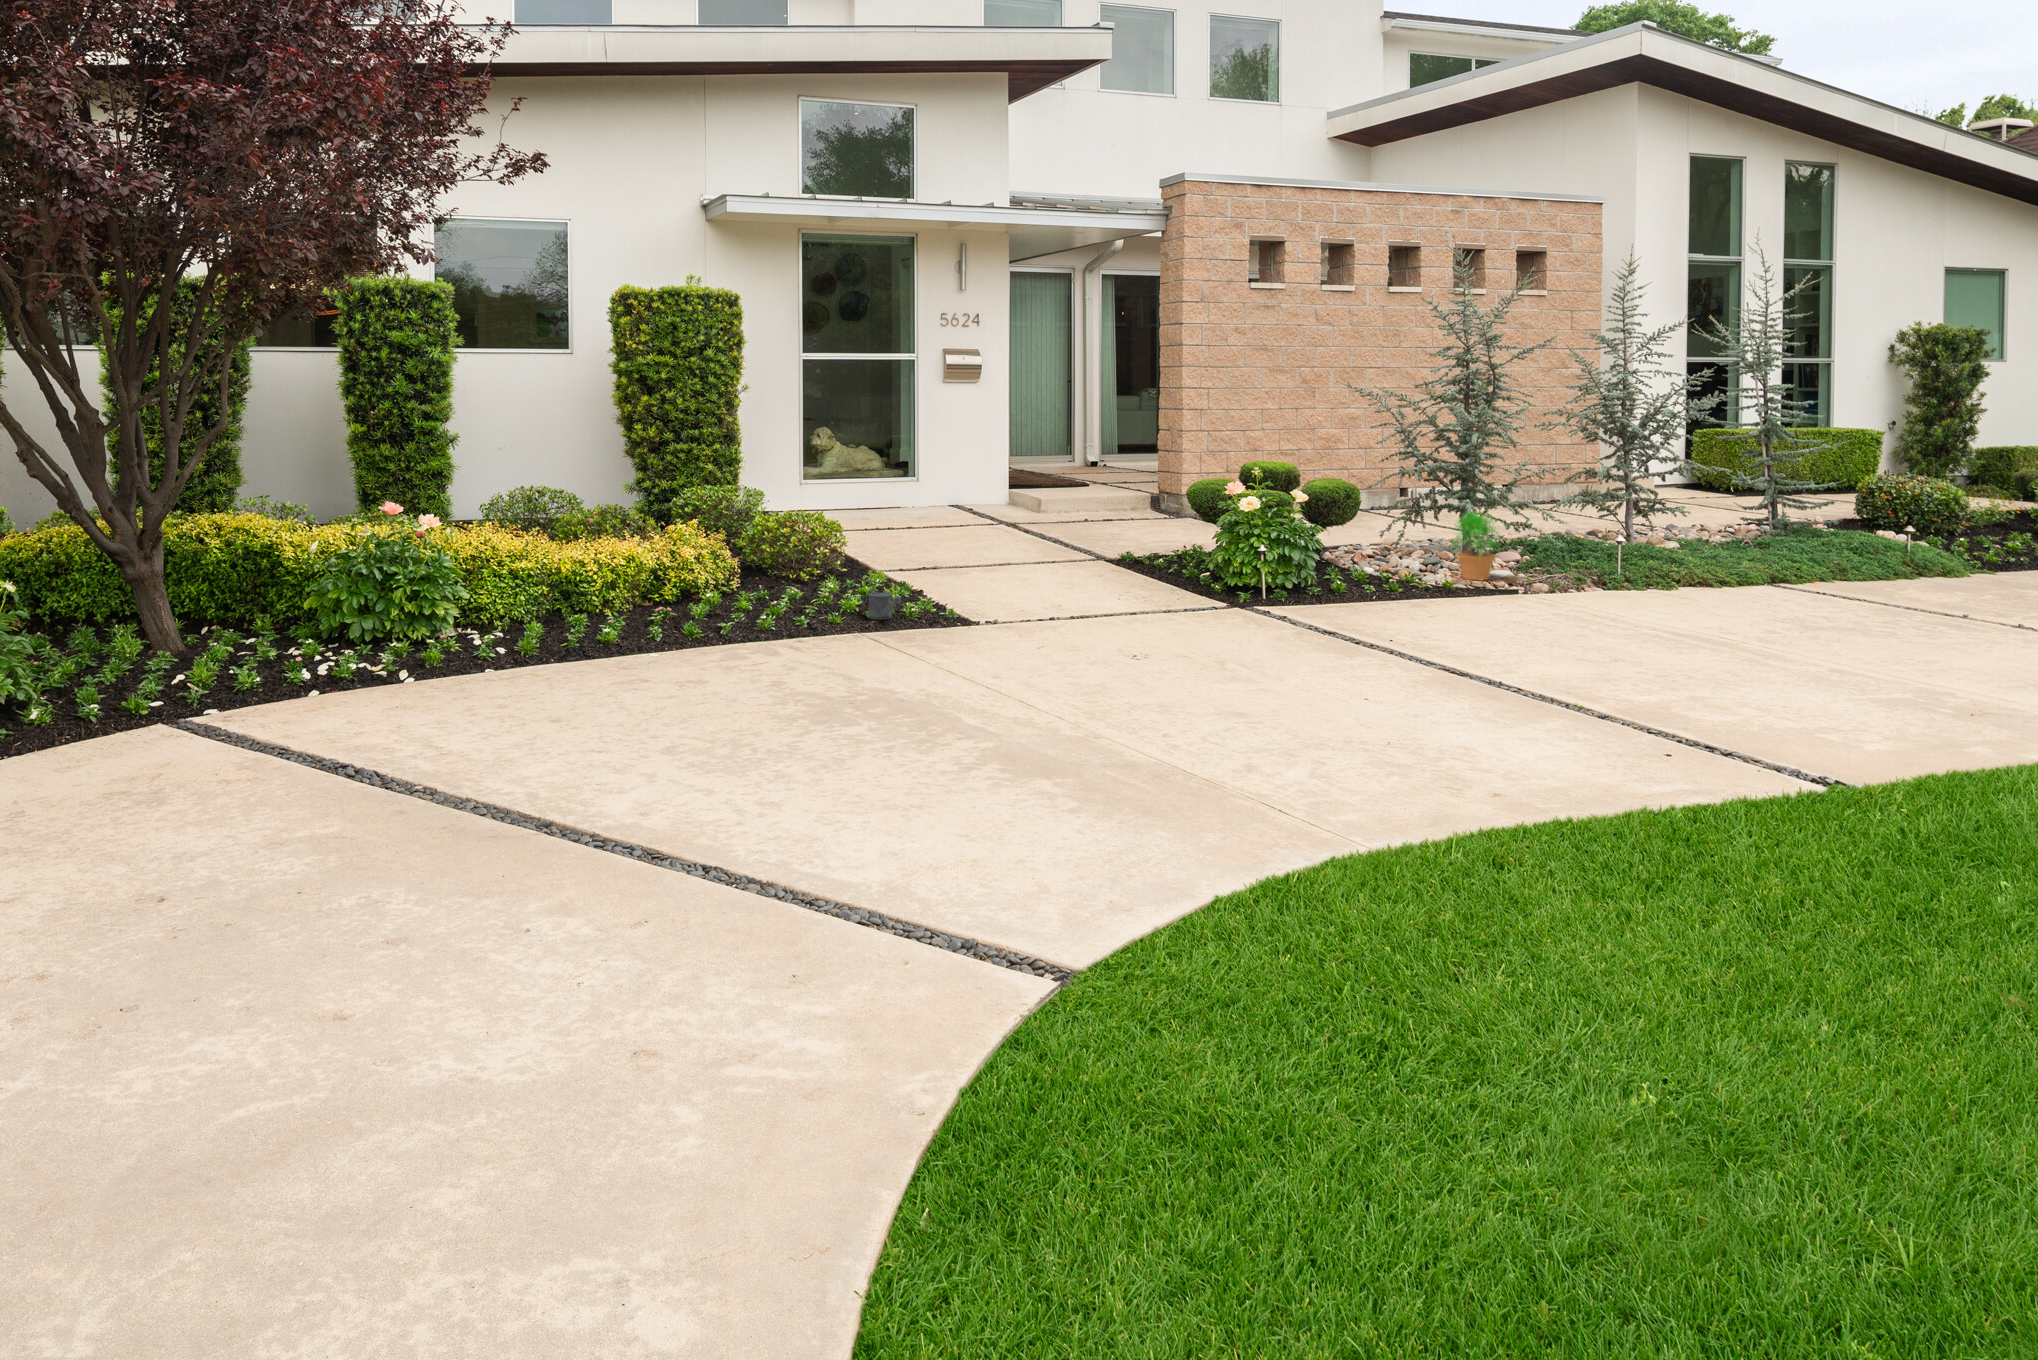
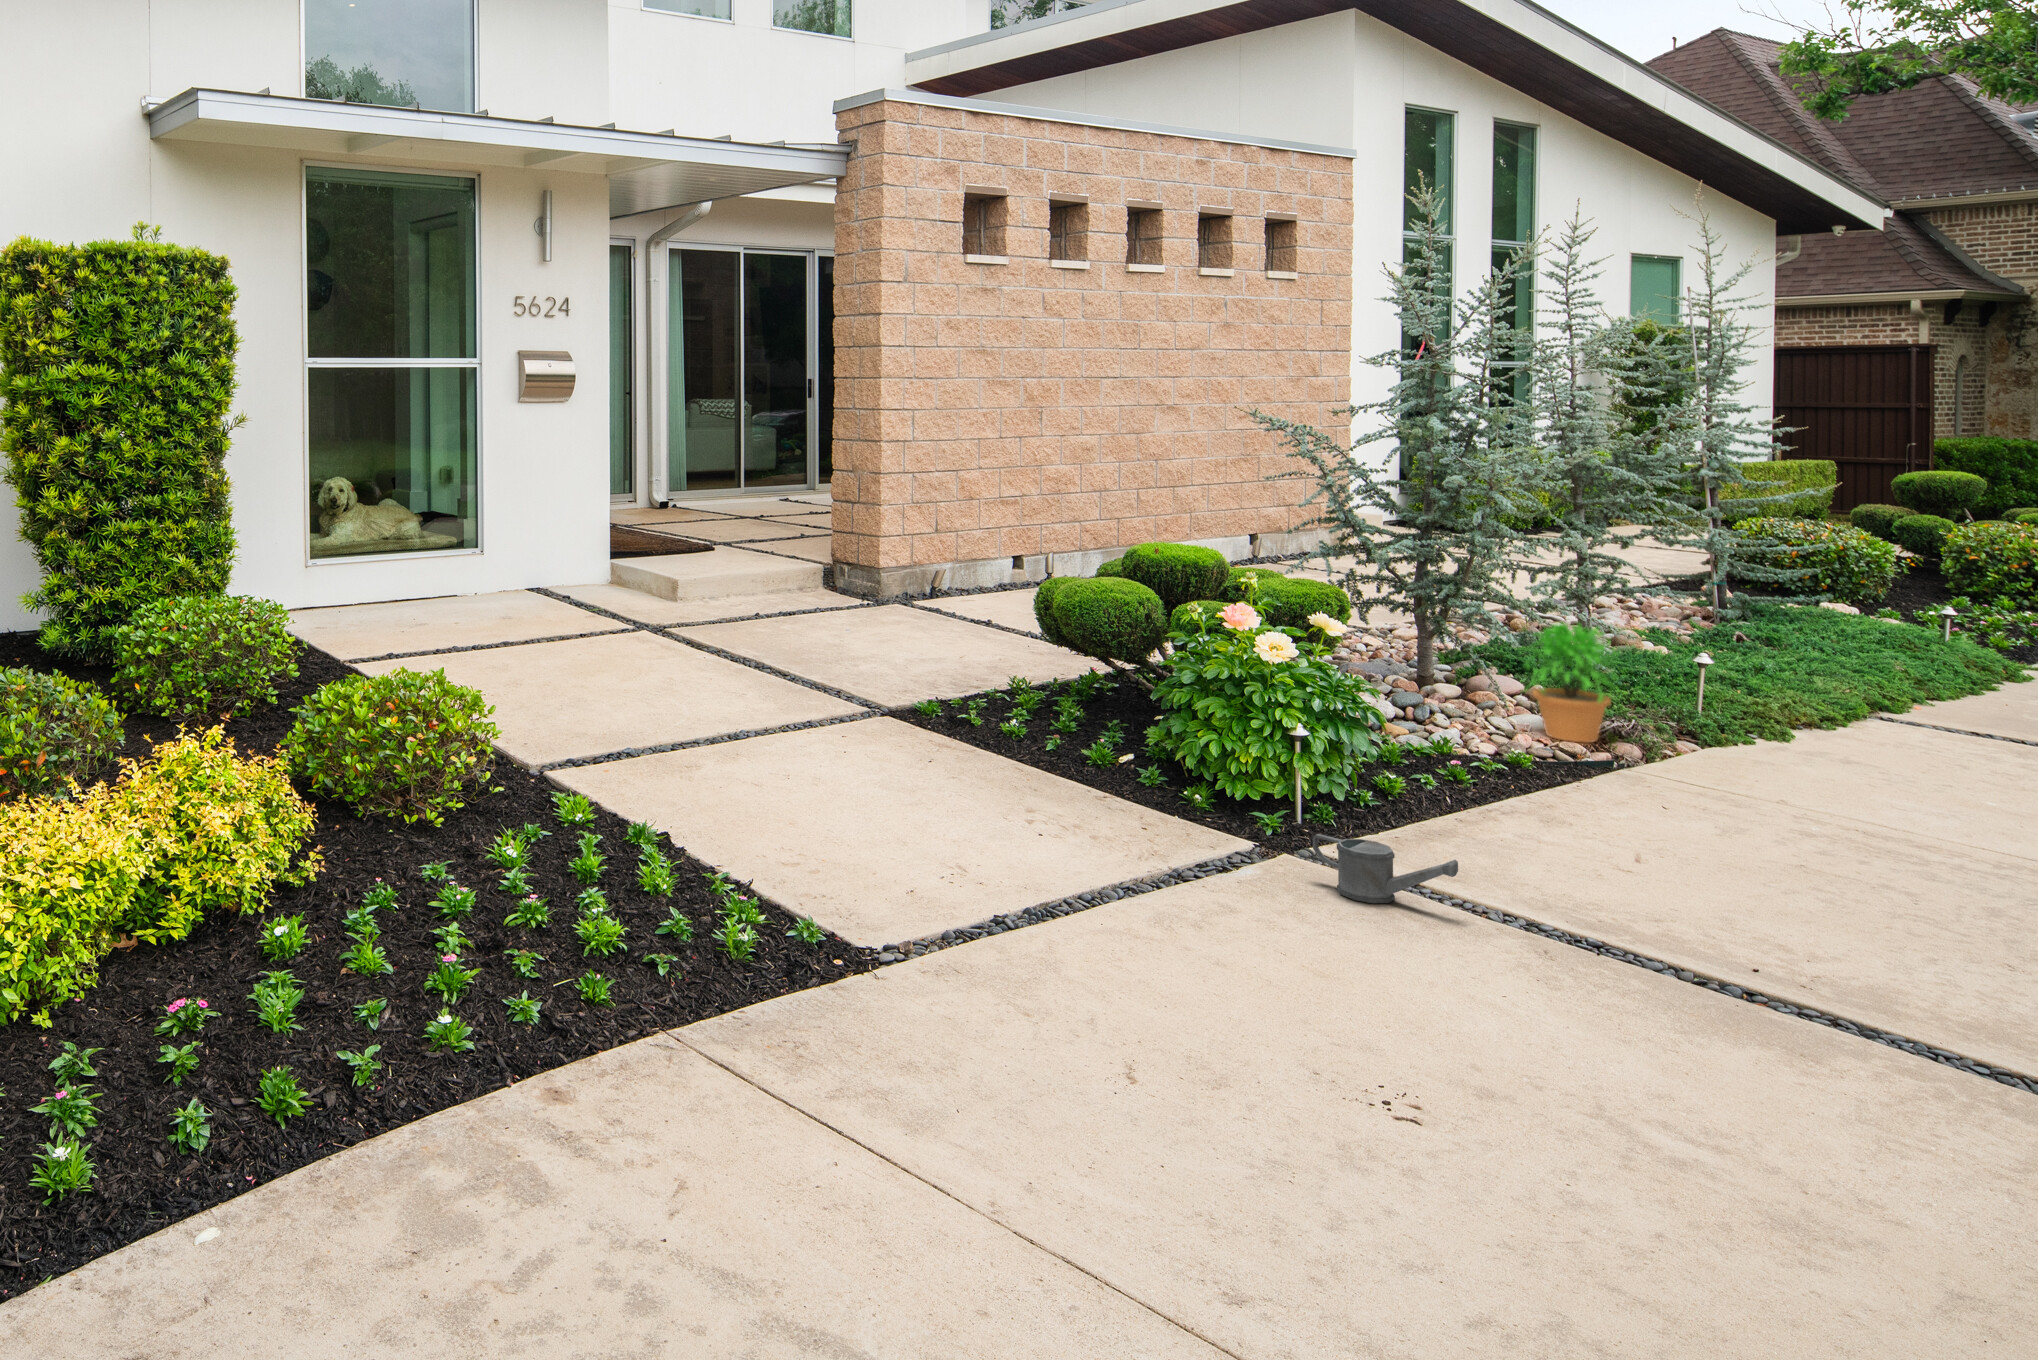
watering can: present [868,591,901,620] -> present [1313,834,1458,903]

